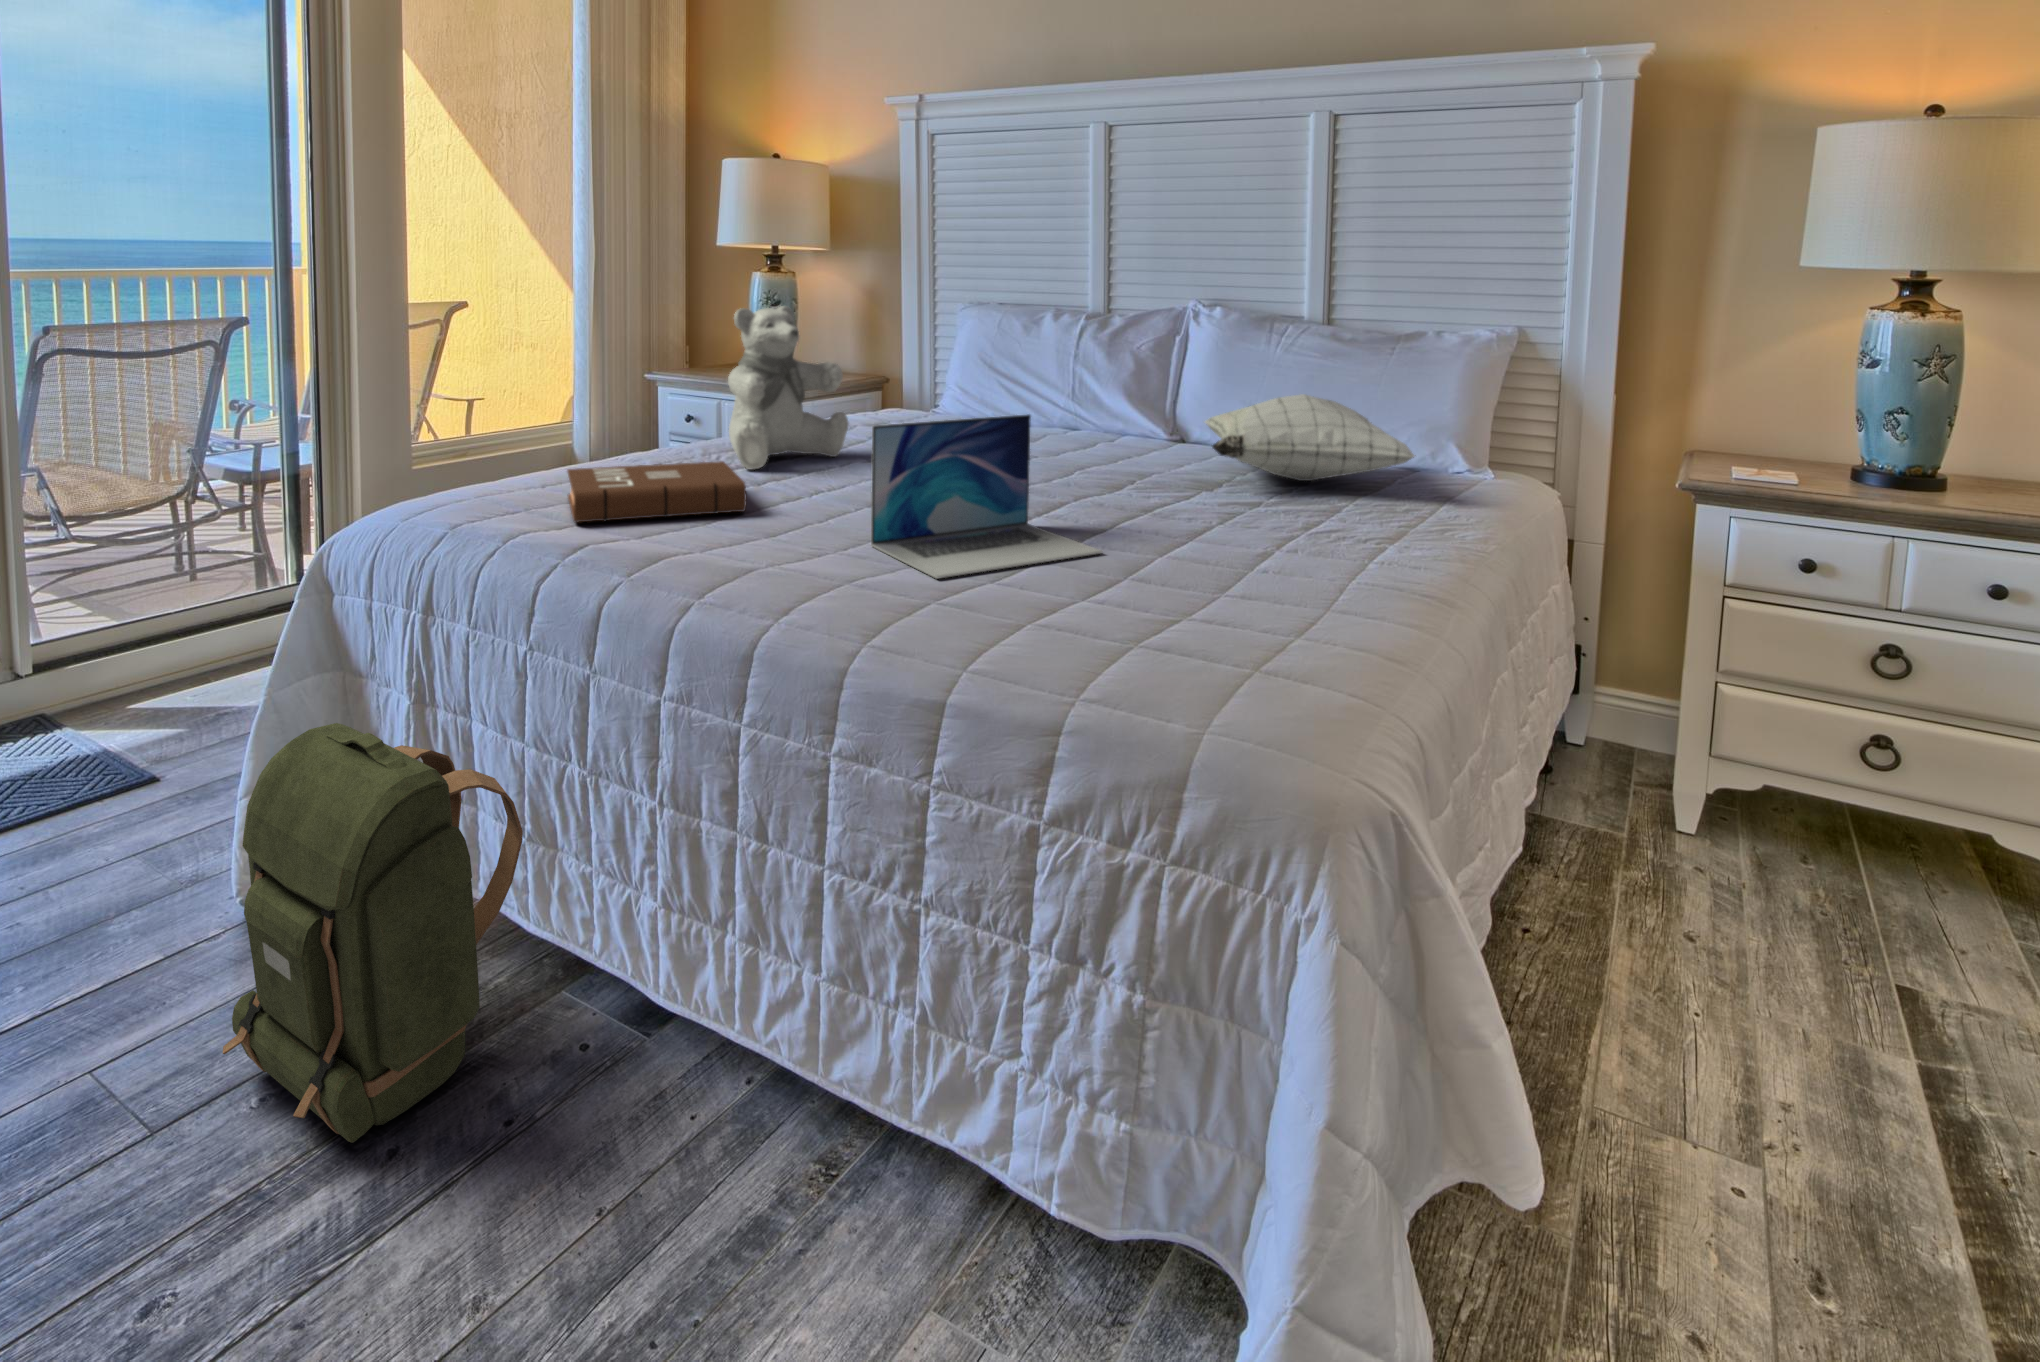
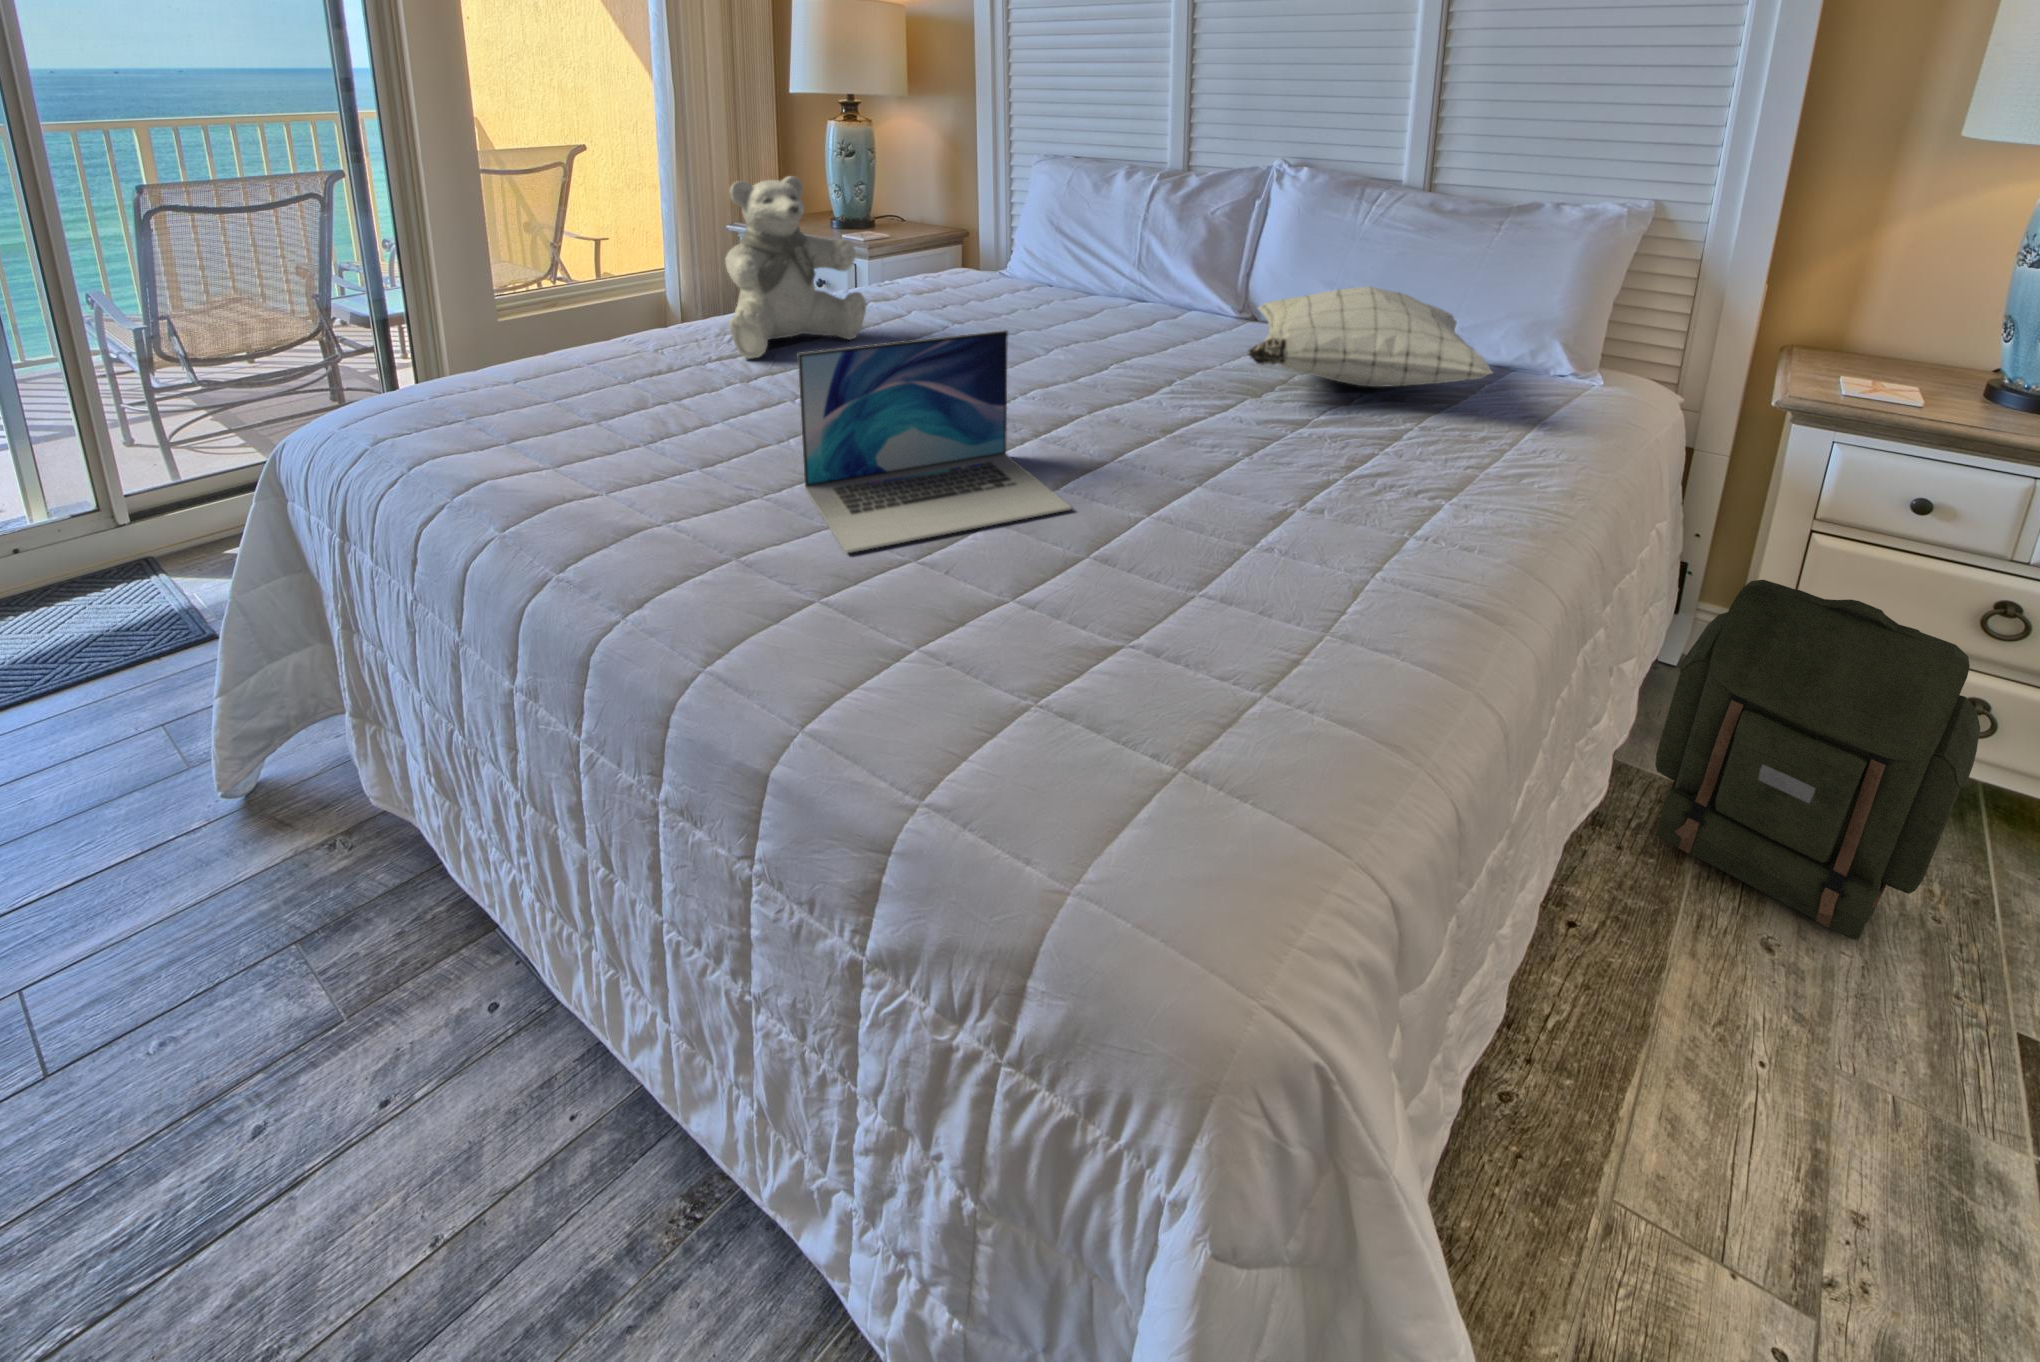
book: present [567,461,747,522] -> none [495,359,703,443]
backpack: present [223,723,523,1143] -> present [1655,580,1980,940]

